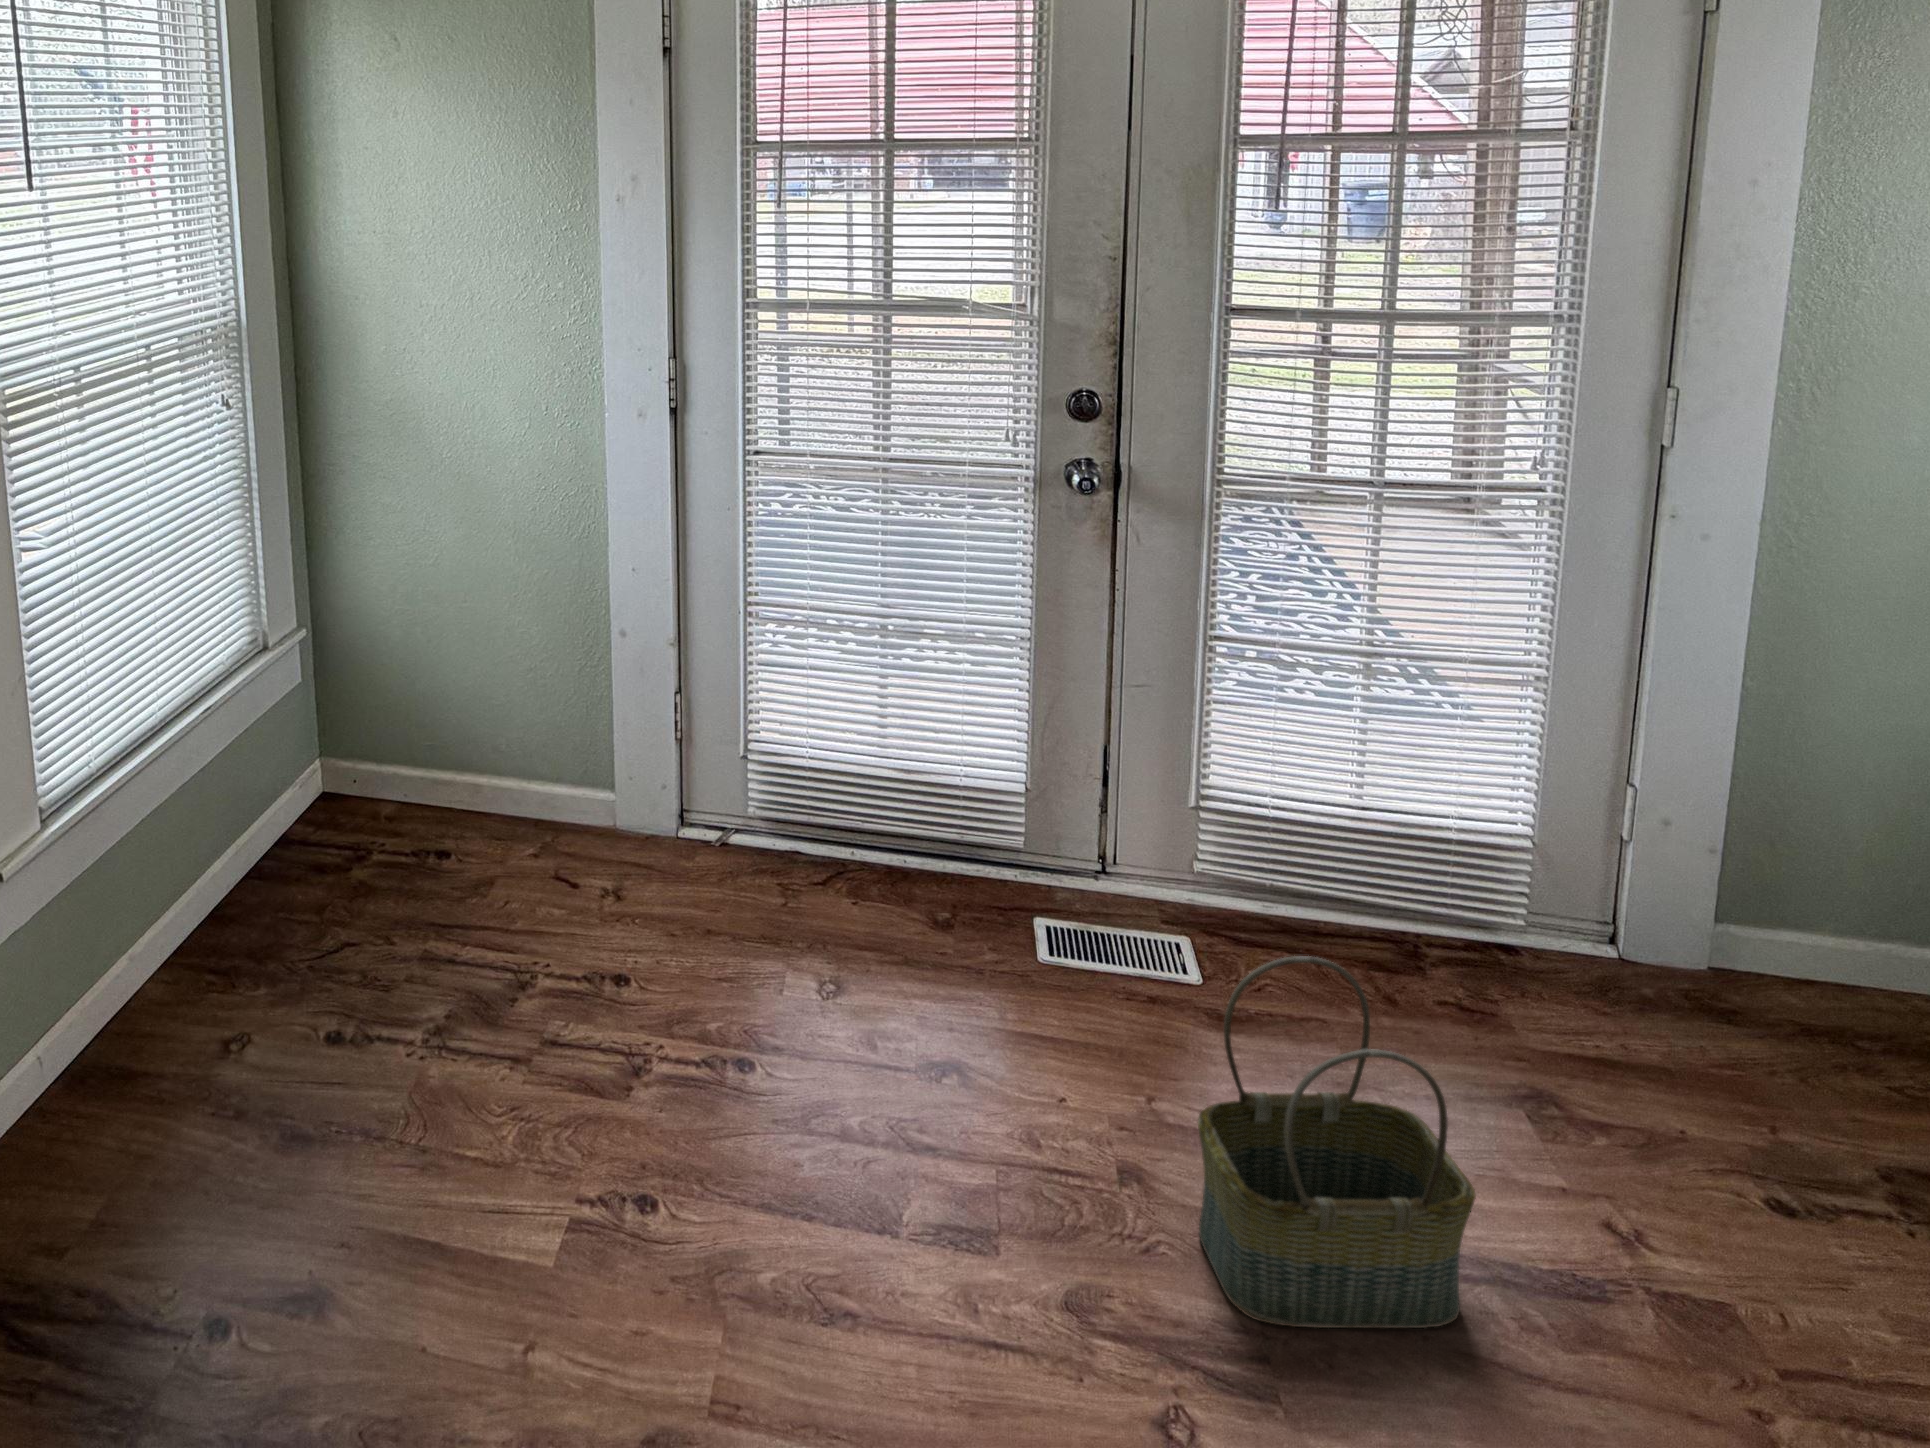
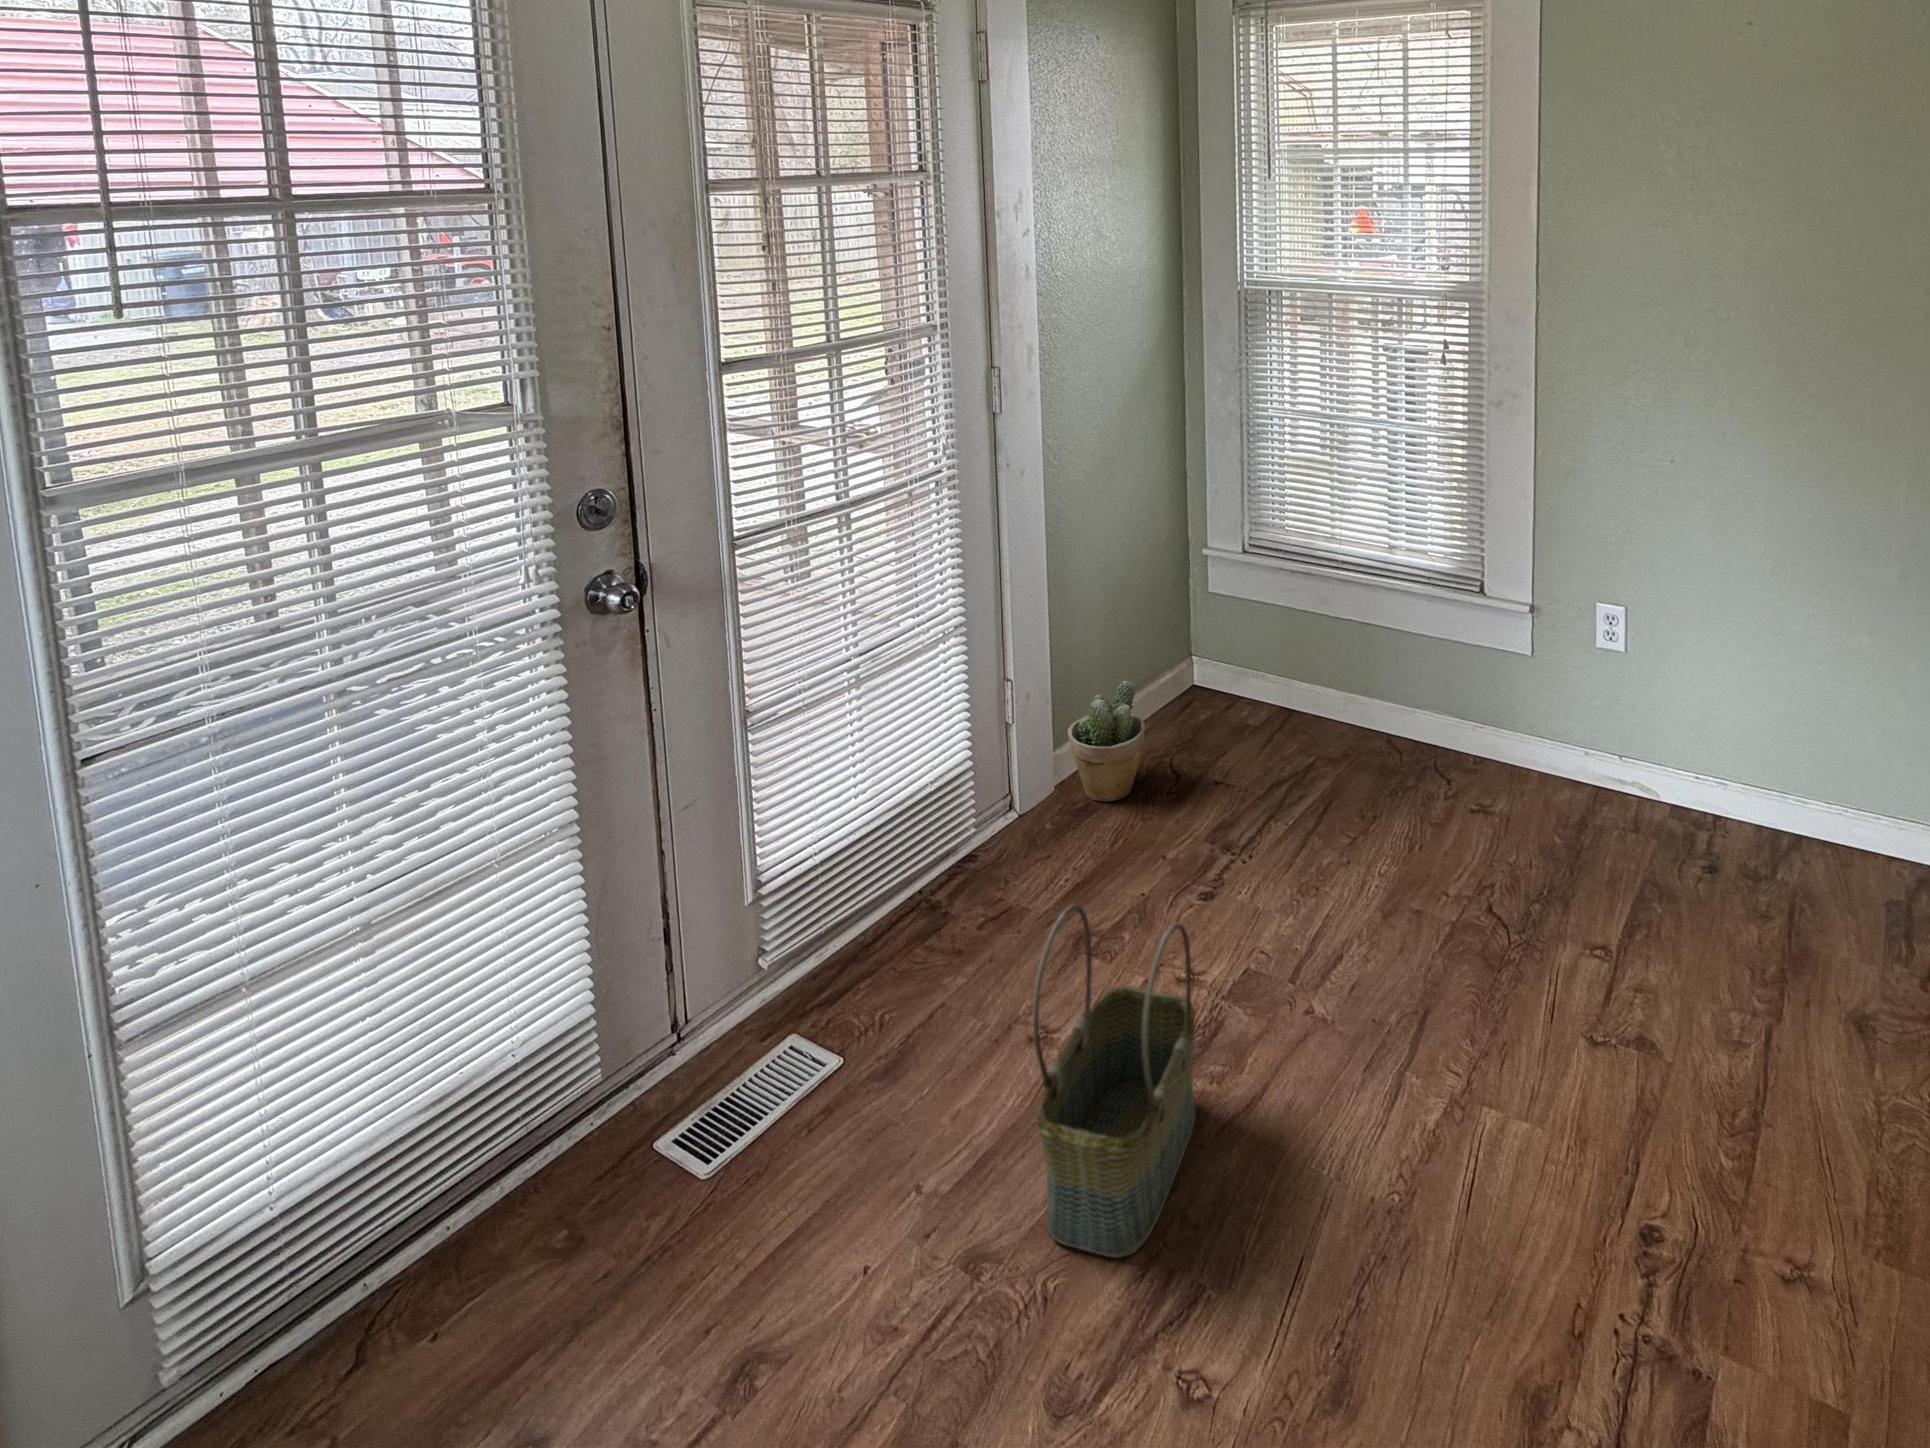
potted plant: none [1723,891,1880,1053] -> present [1068,681,1145,802]

